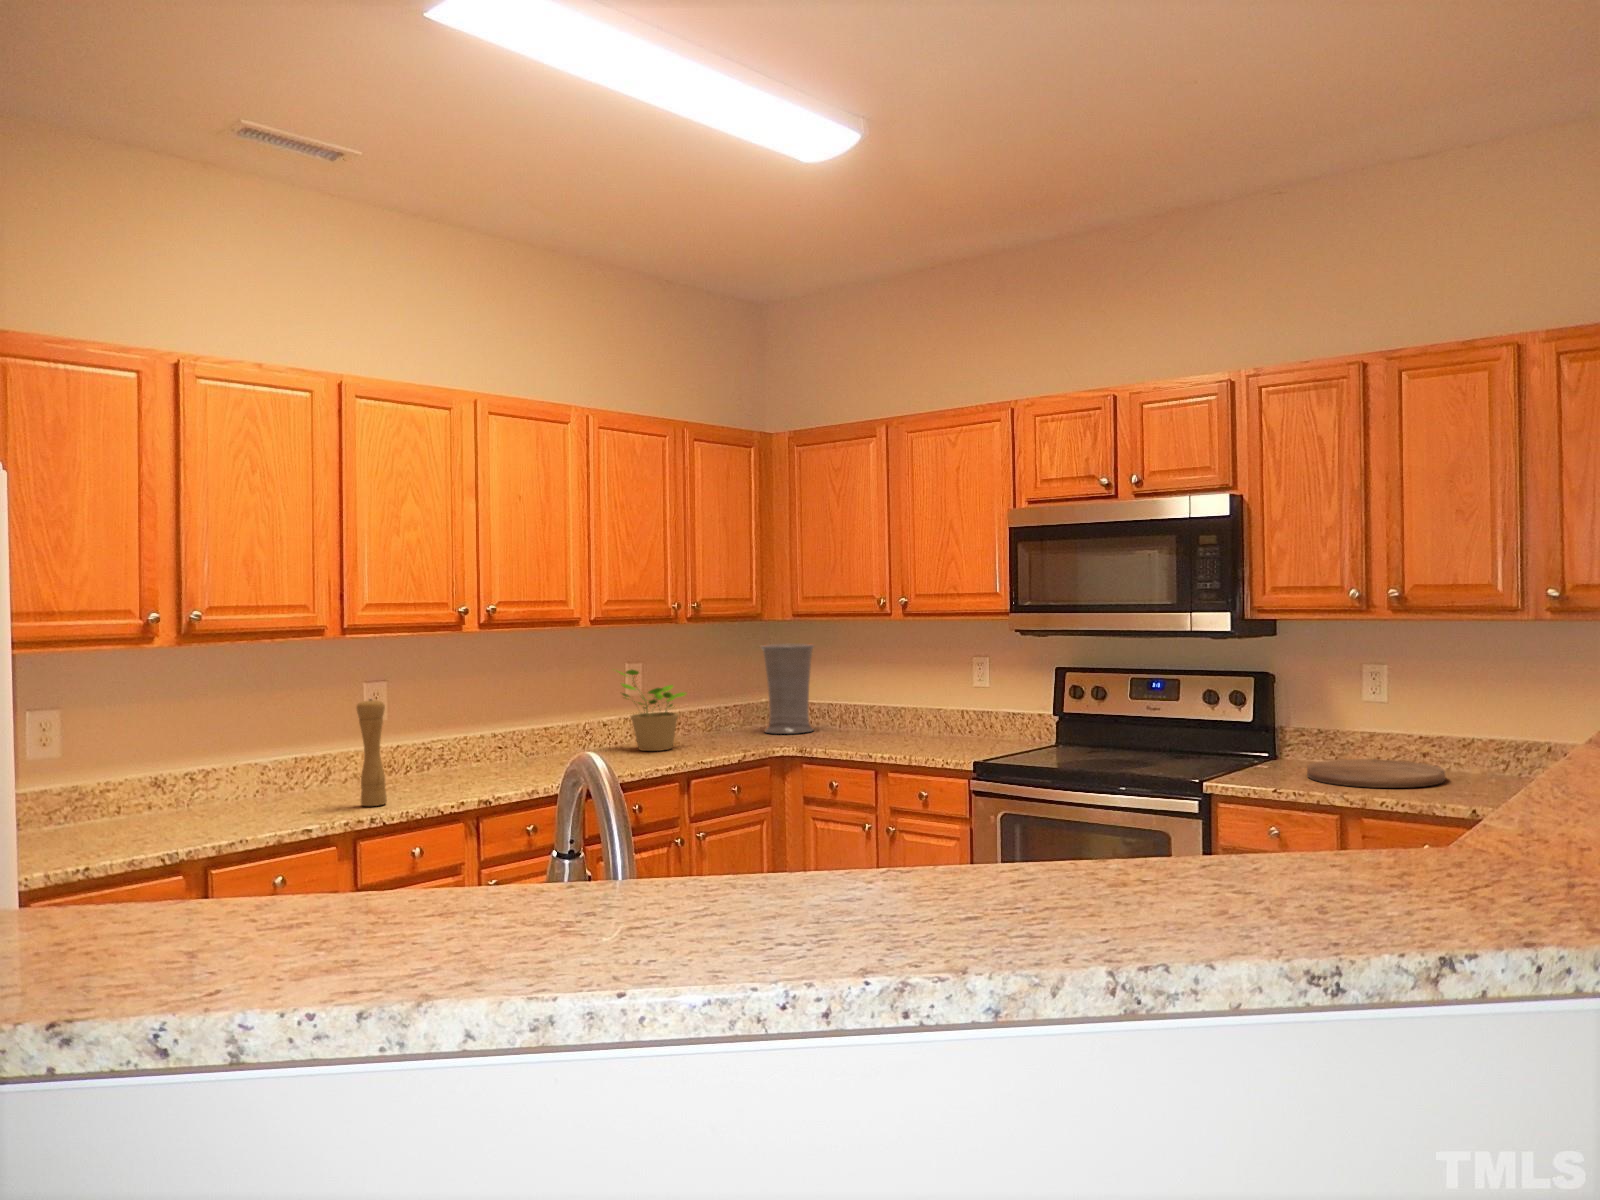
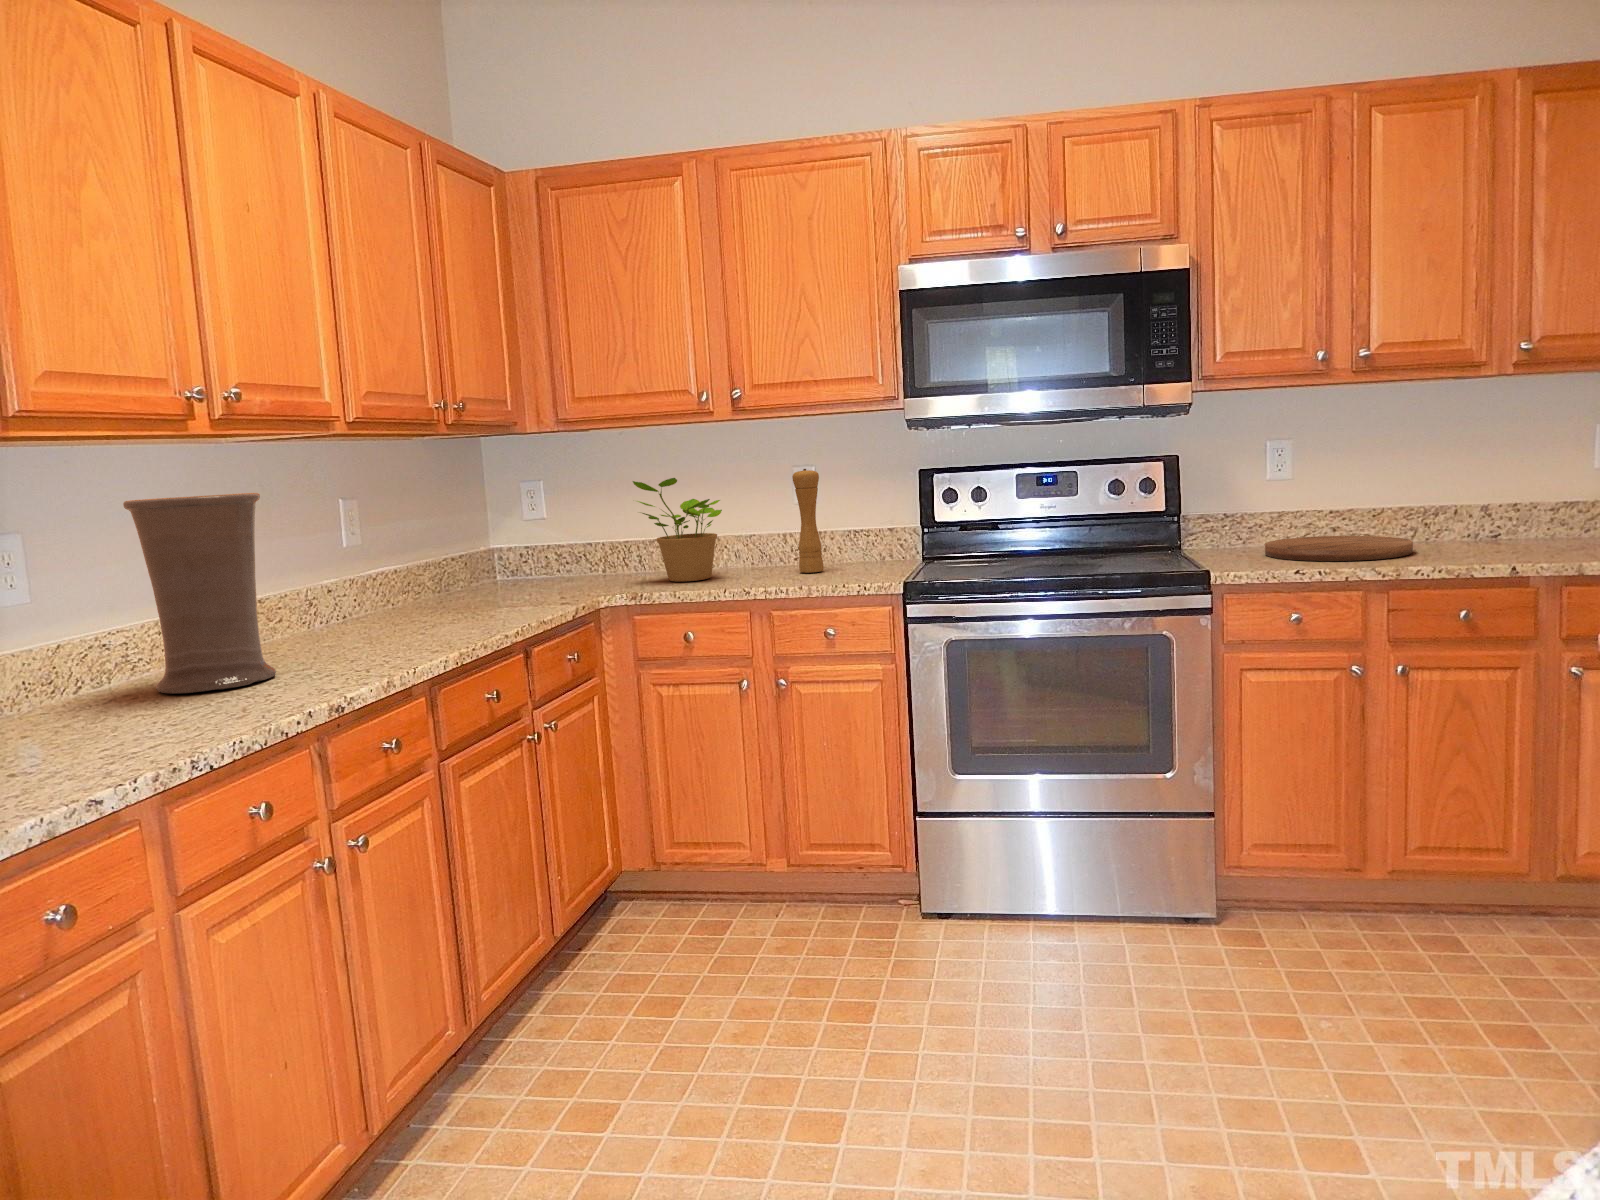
vase: present [760,643,815,734] -> present [123,493,276,694]
potted plant: present [618,669,686,751] -> present [633,478,722,582]
pepper mill: present [357,699,387,806] -> present [792,469,824,573]

